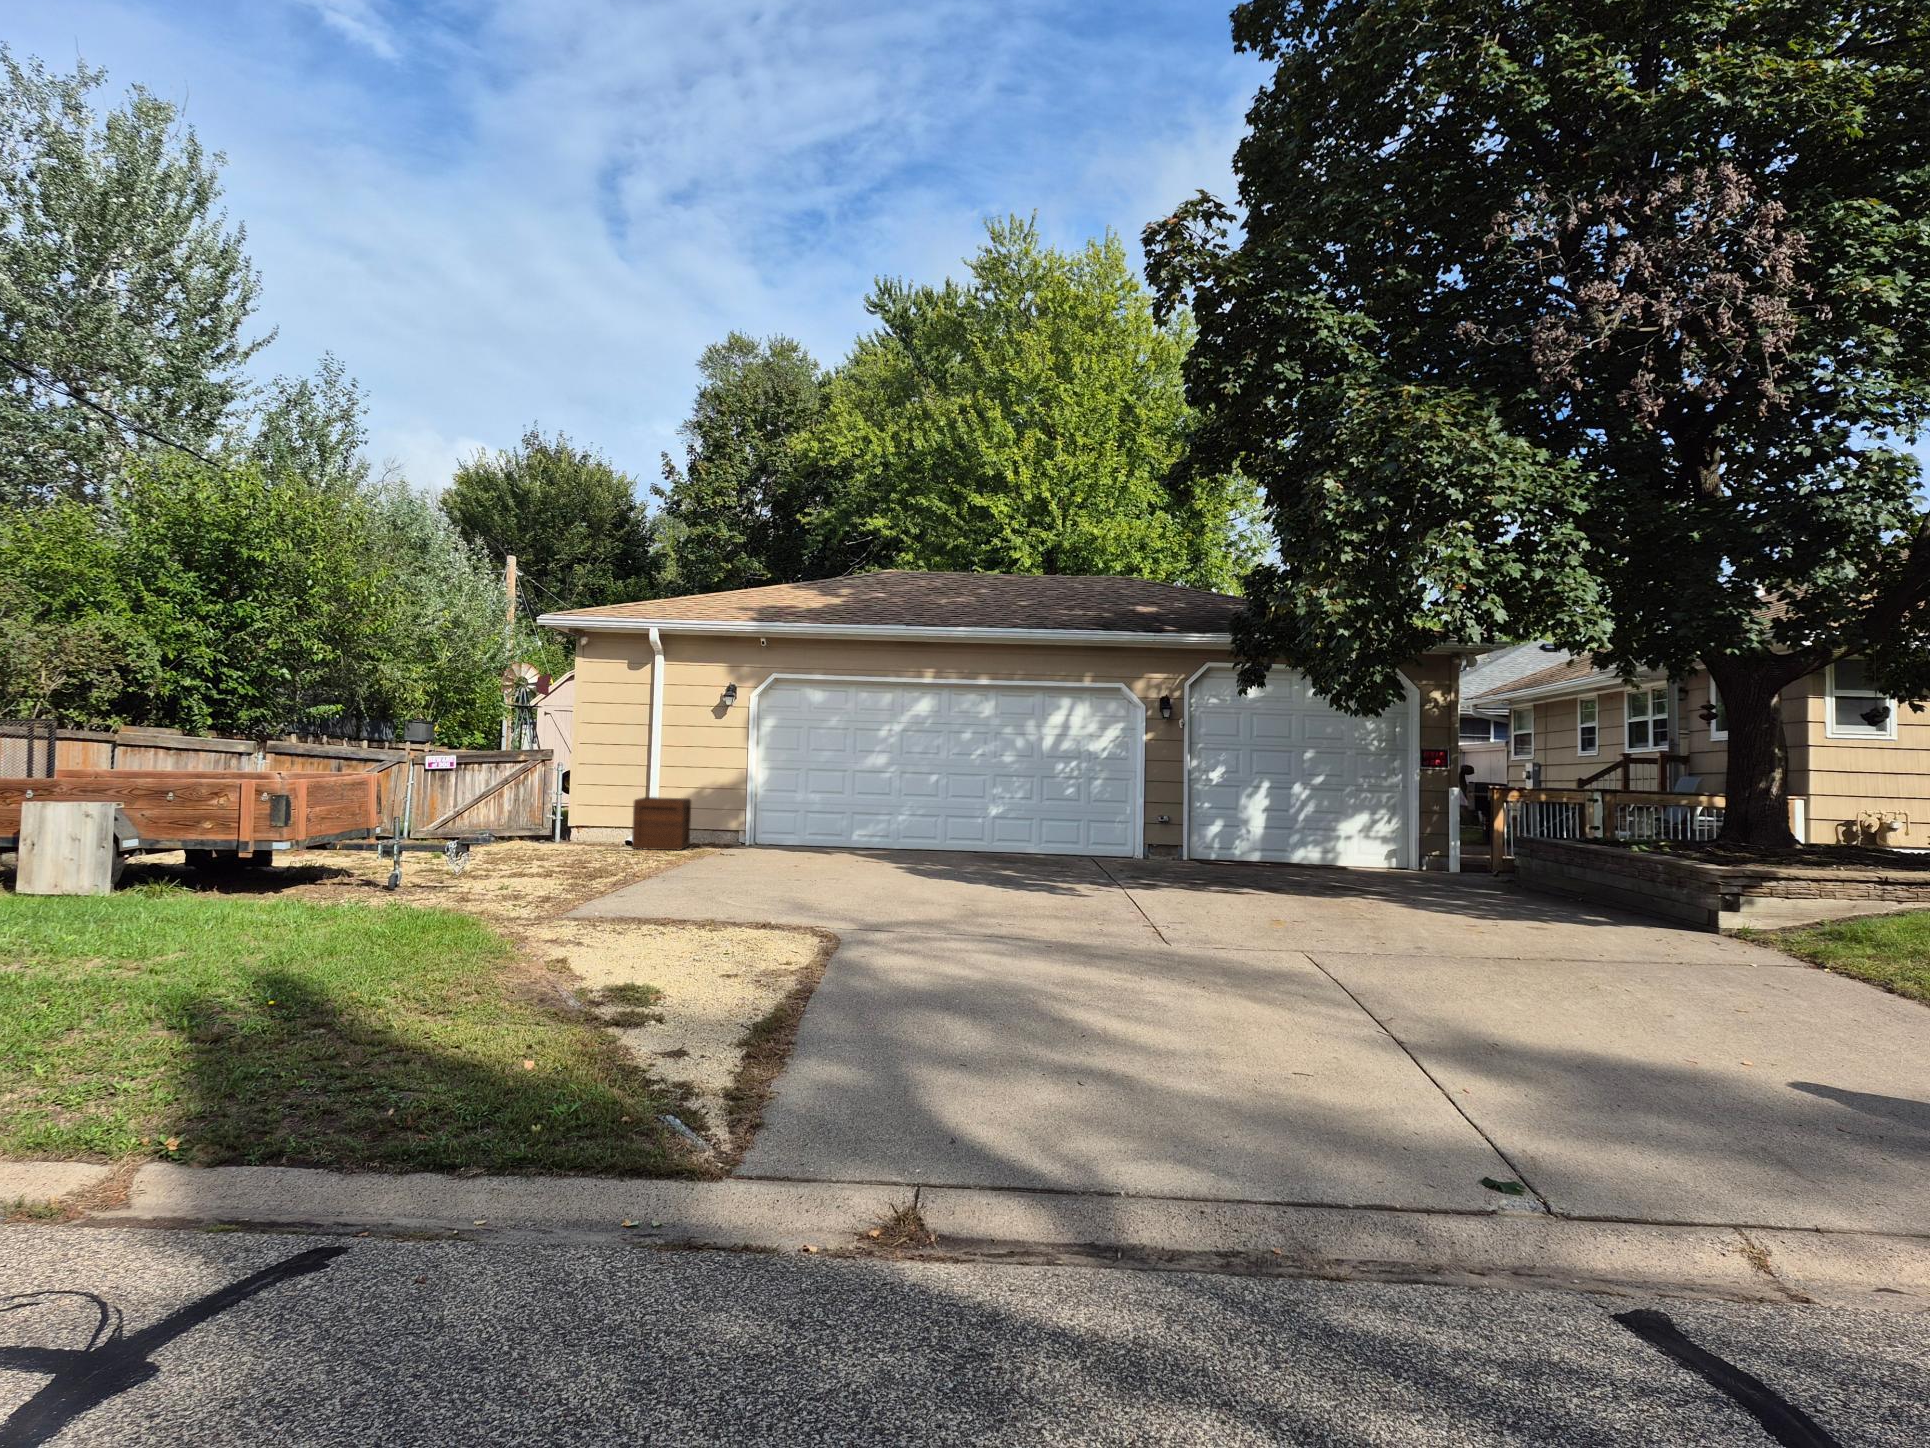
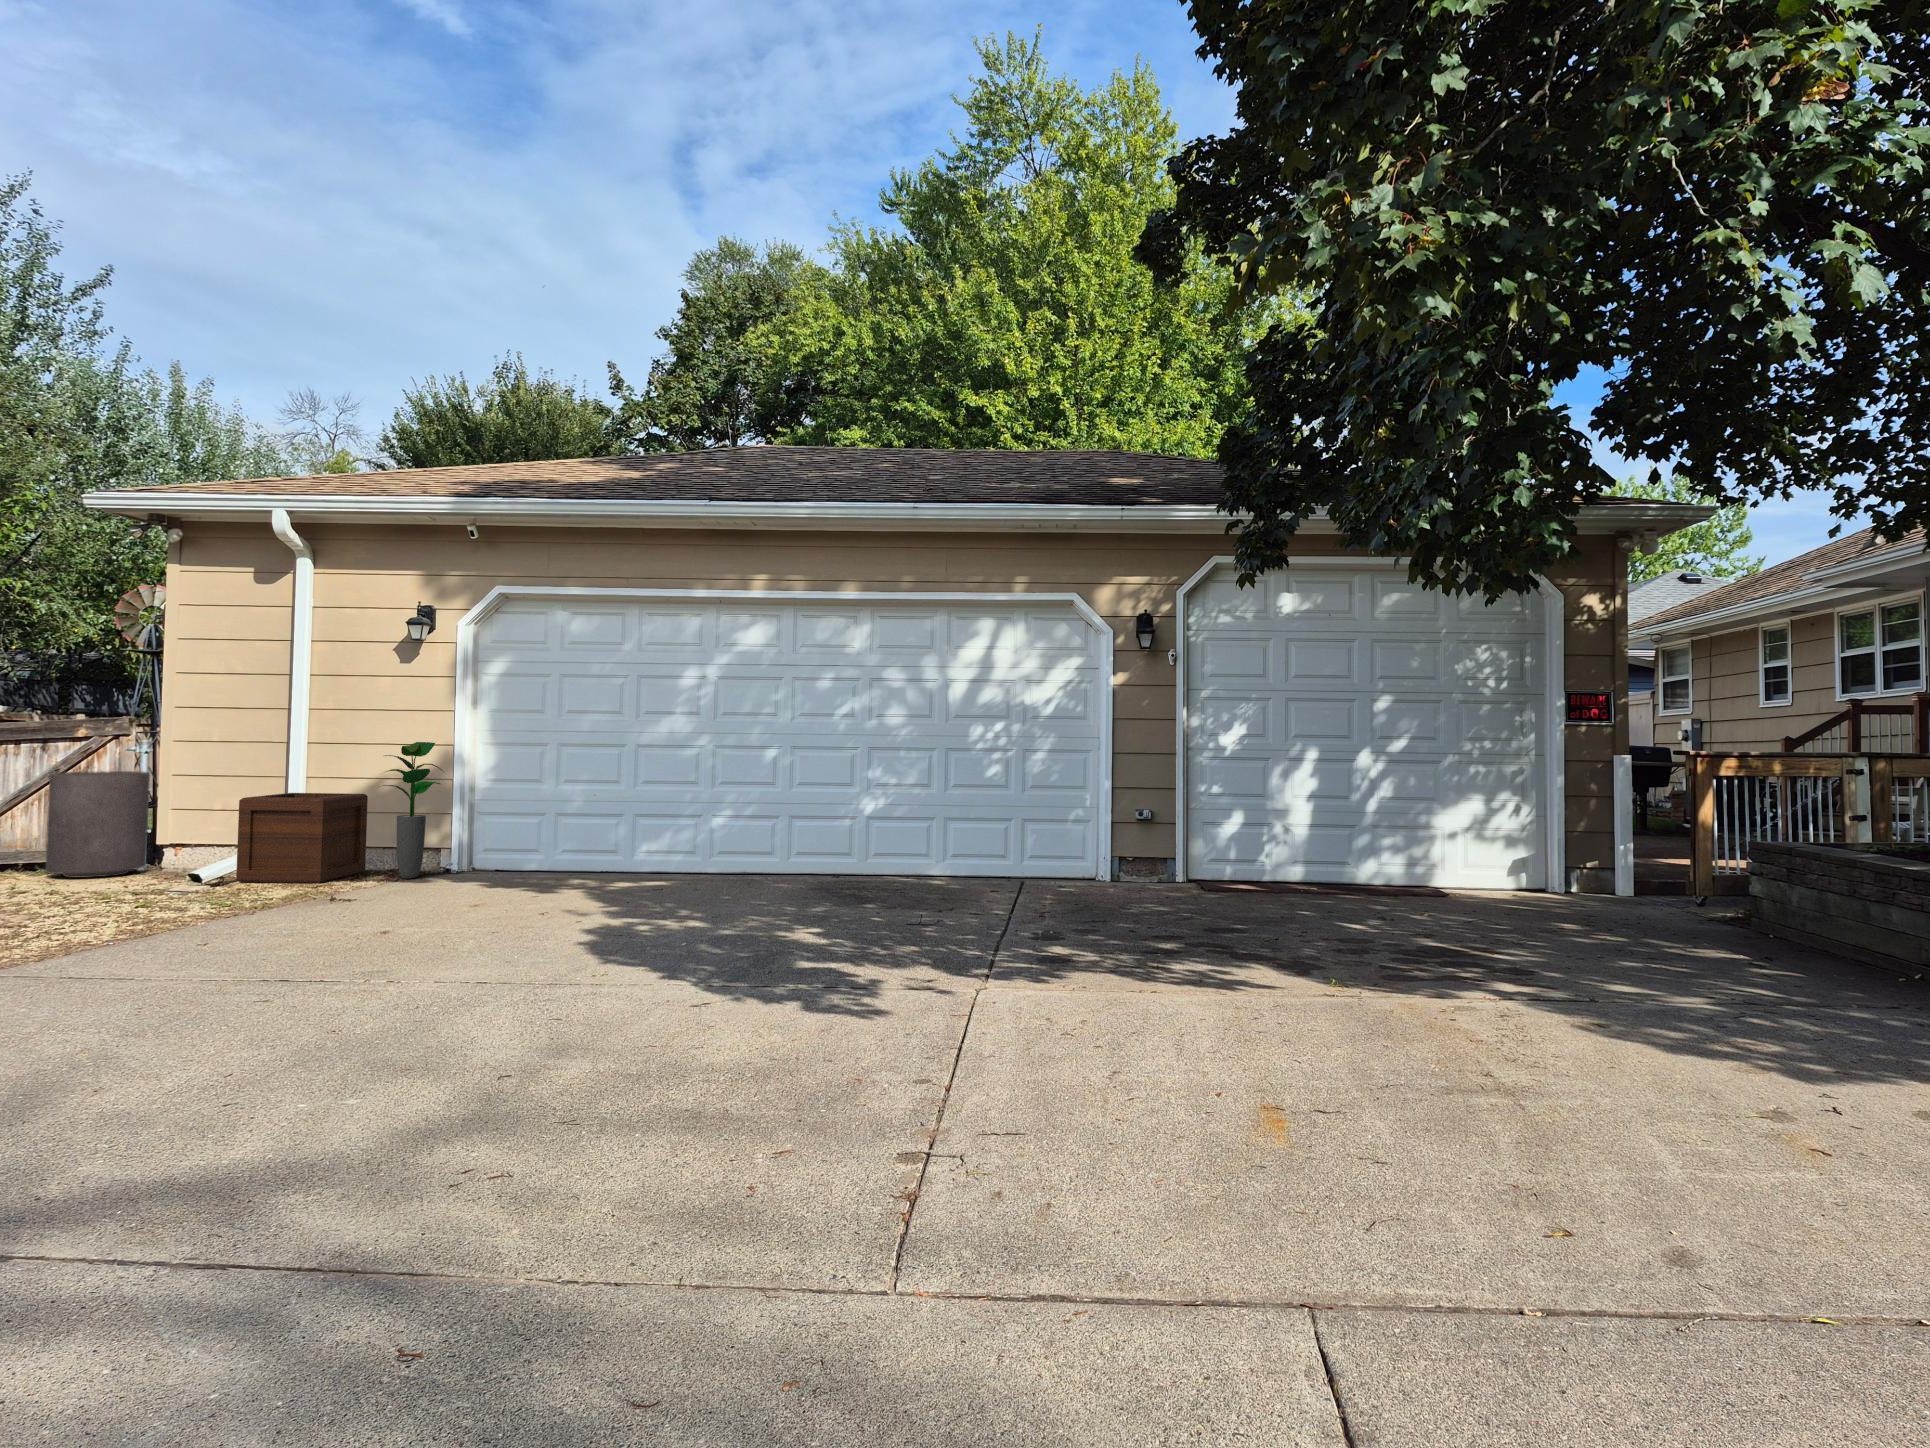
potted plant: none [709,768,745,850] -> present [384,742,443,879]
trash can: none [511,782,563,845] -> present [45,771,150,878]

